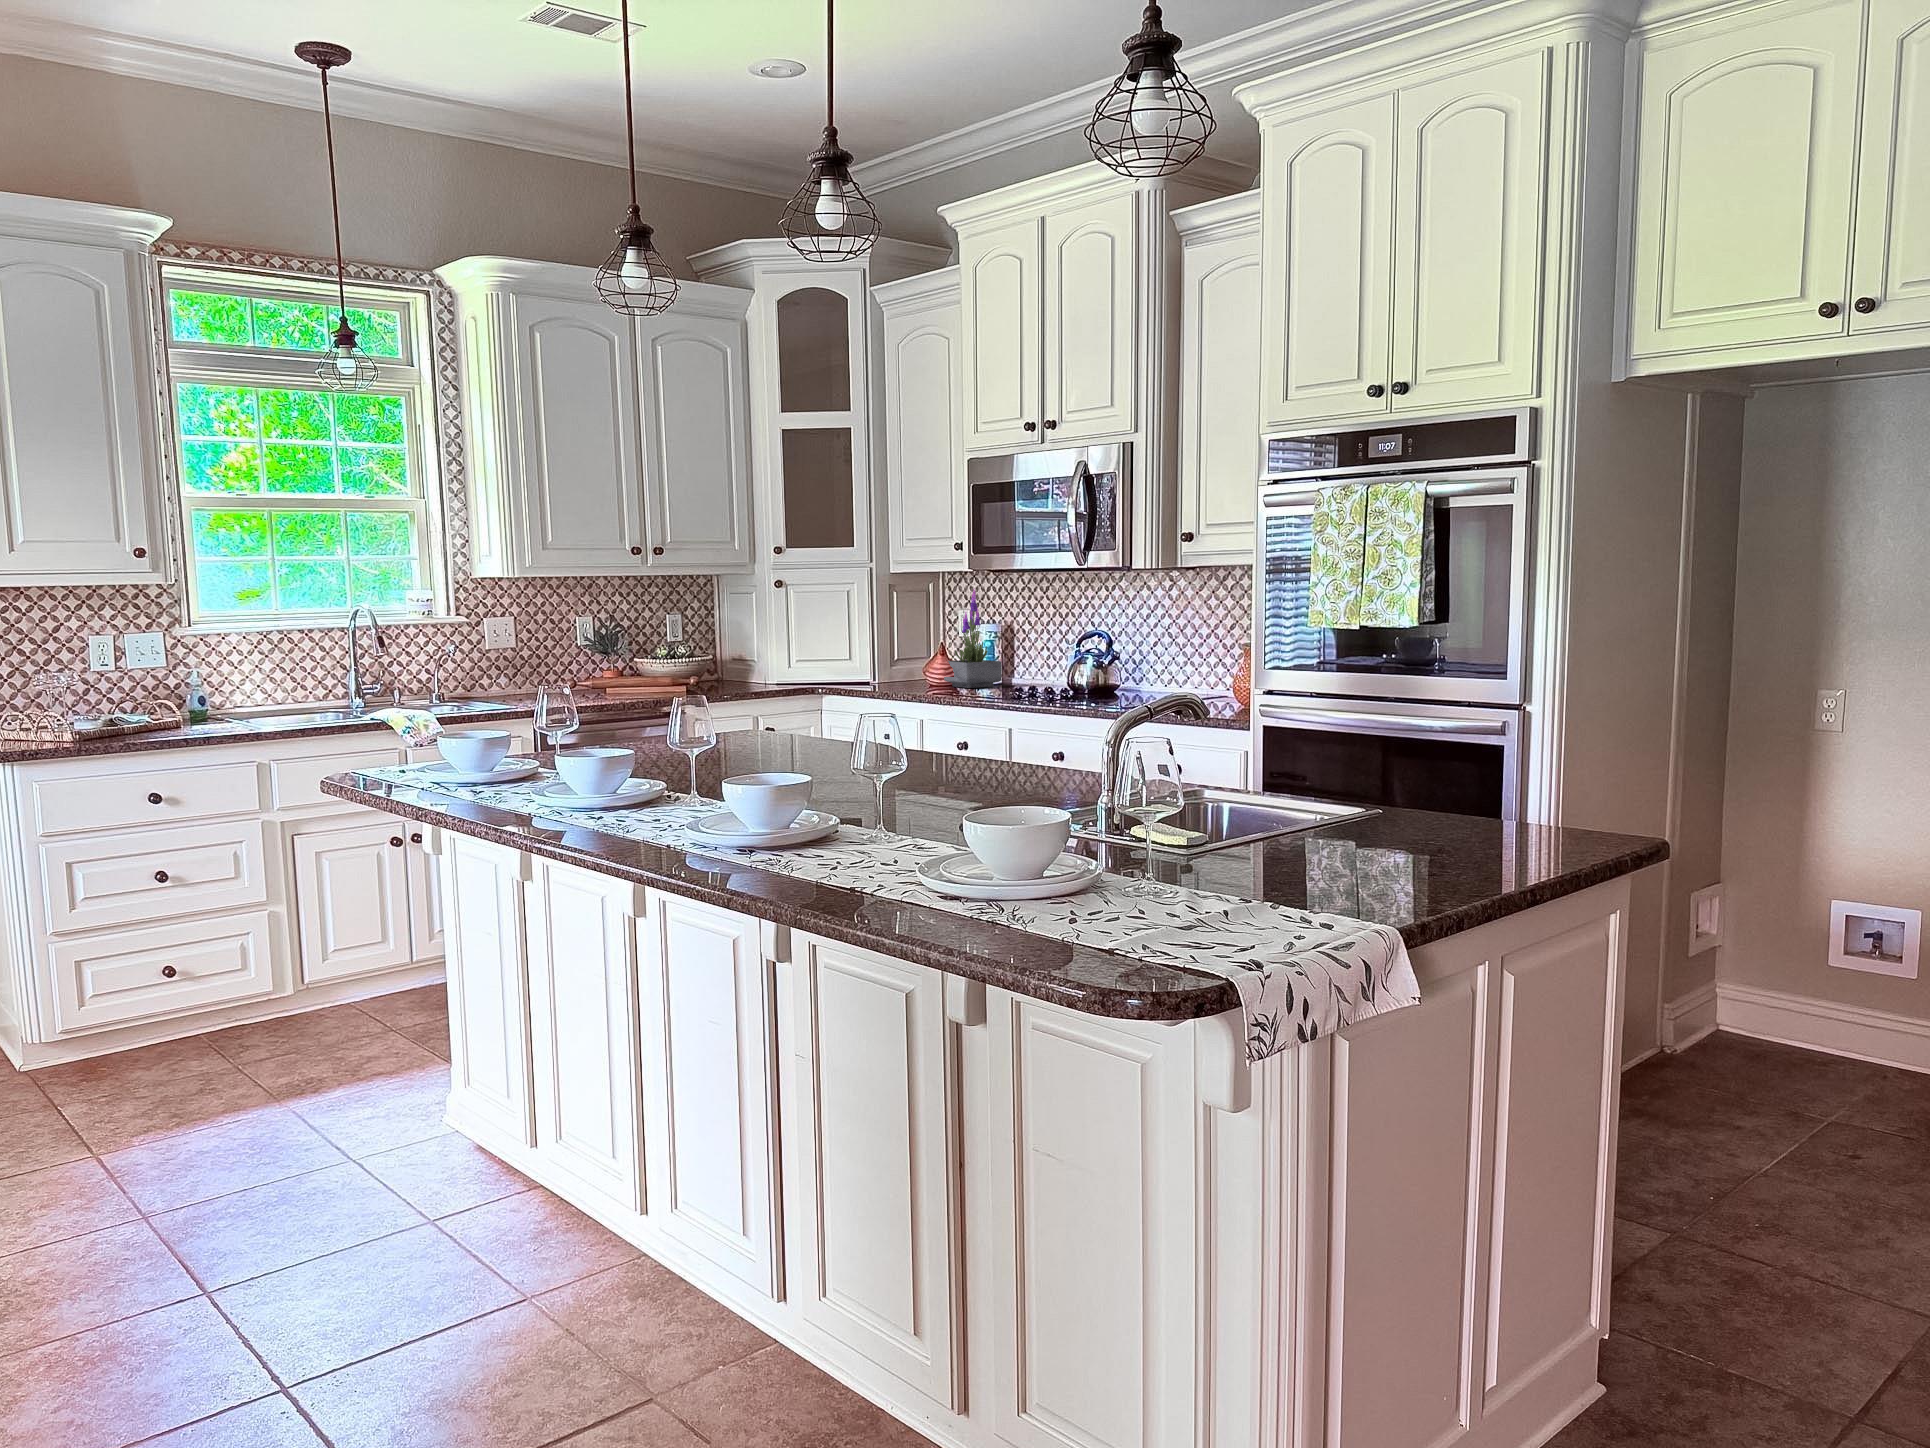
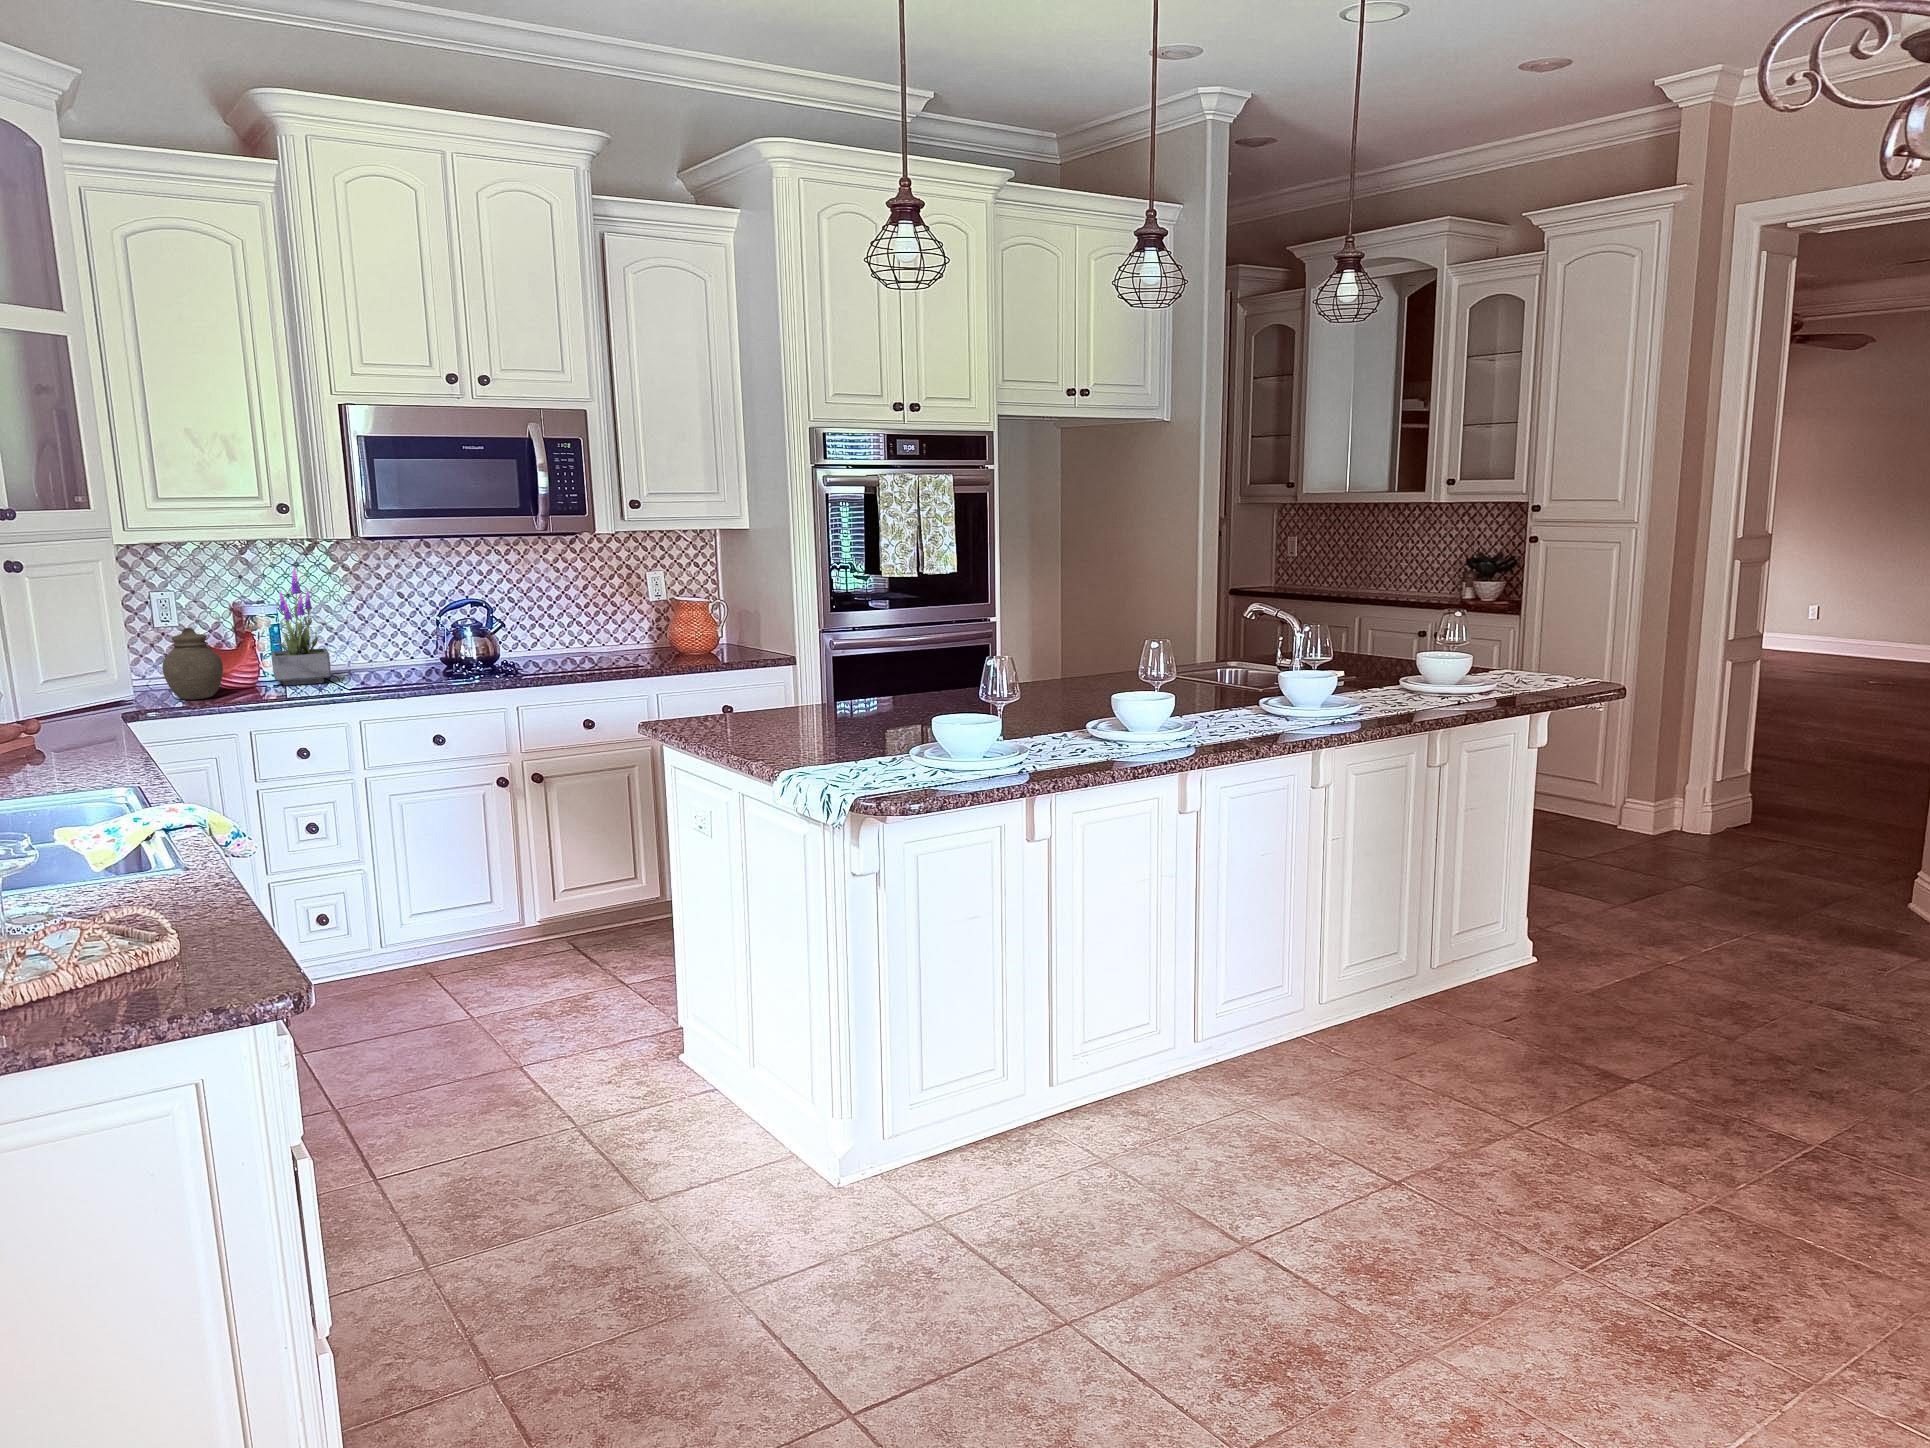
jar: none [868,631,908,686] -> present [162,628,223,700]

